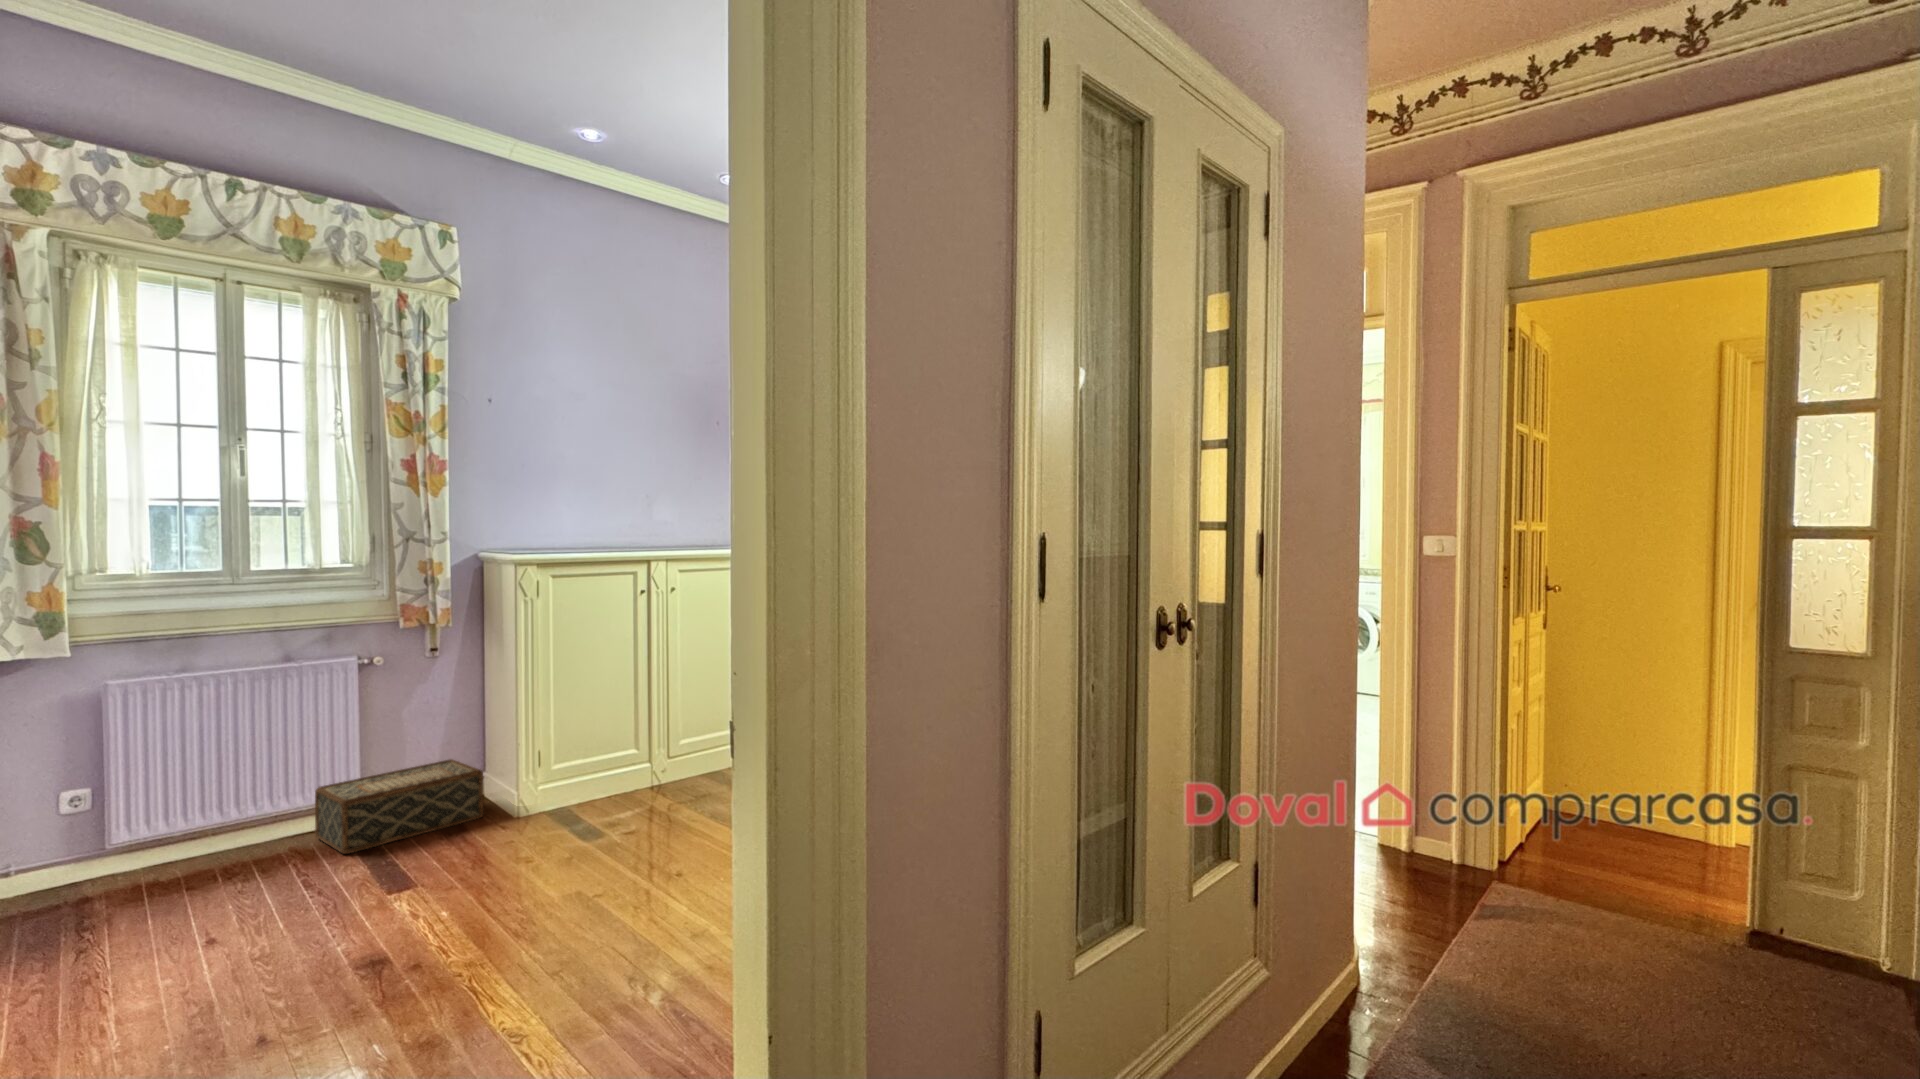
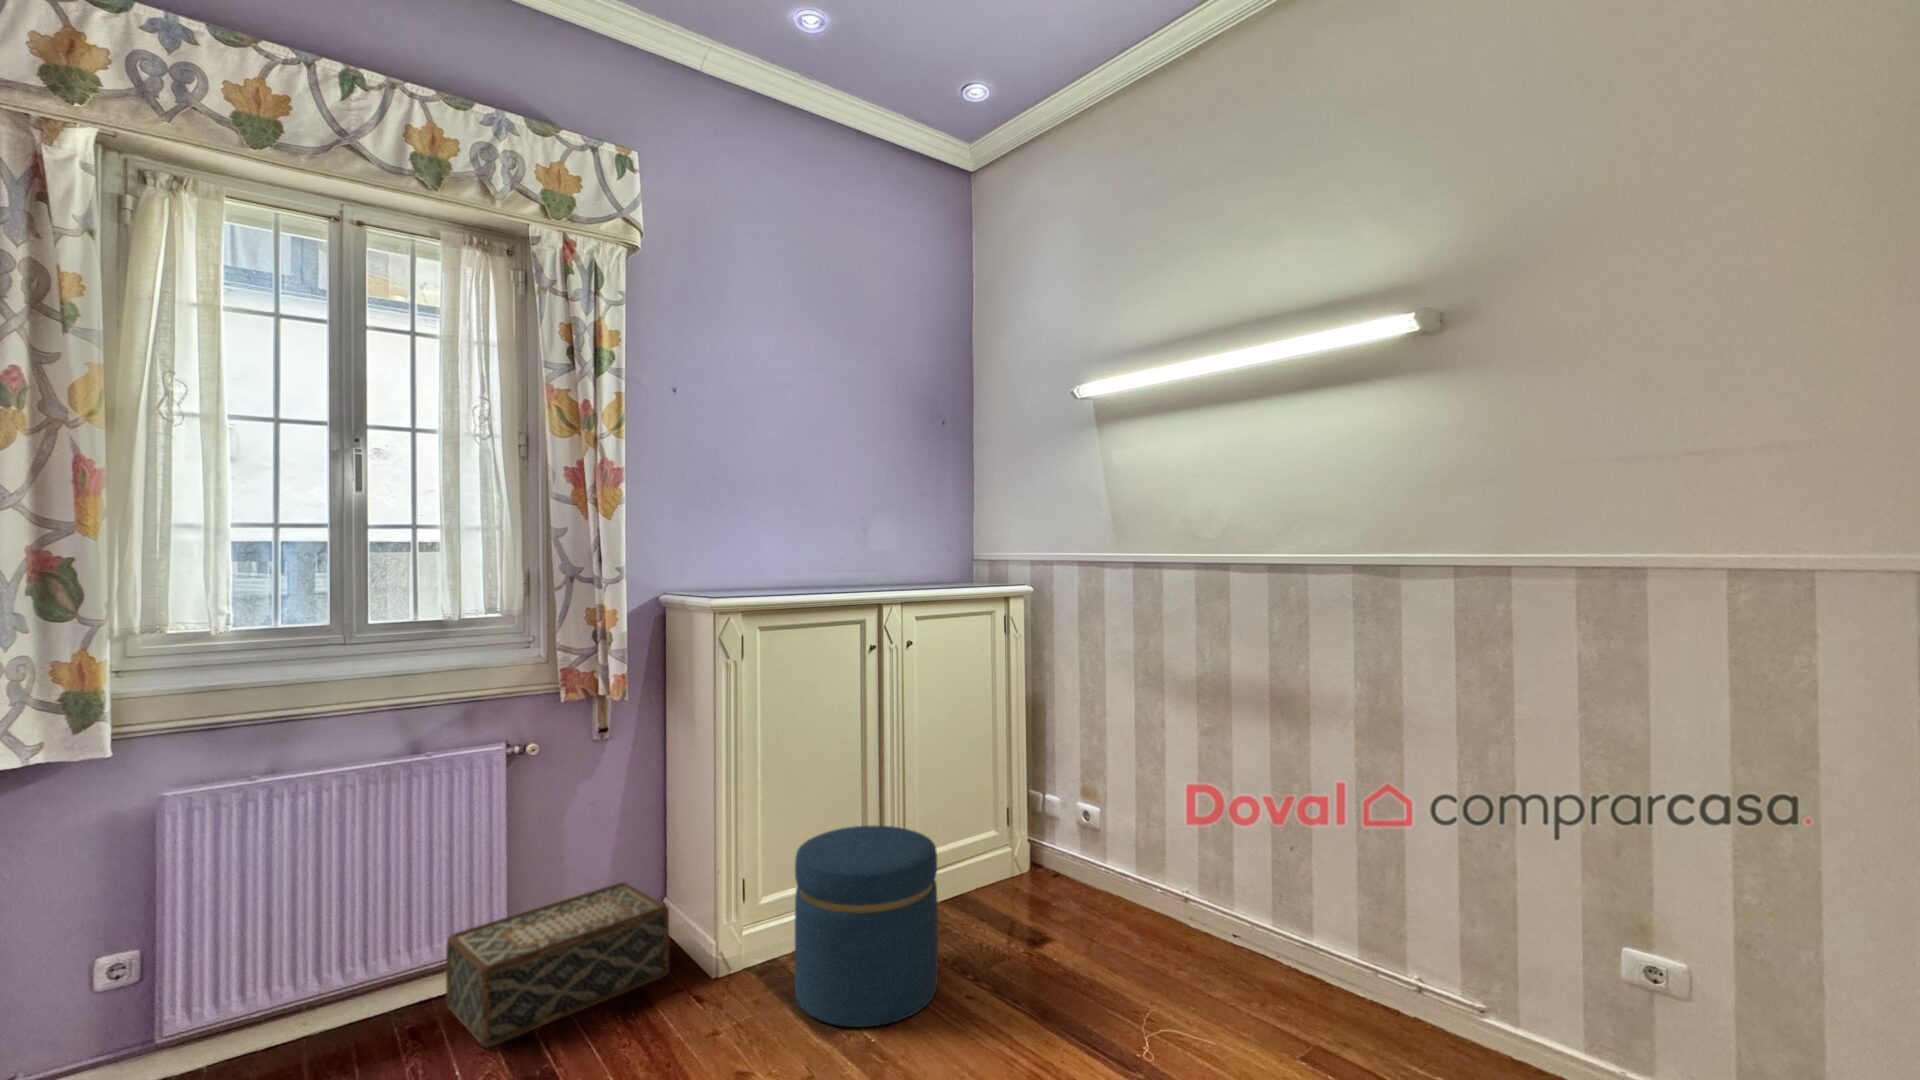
ottoman: none [570,713,674,836] -> present [795,825,938,1027]

